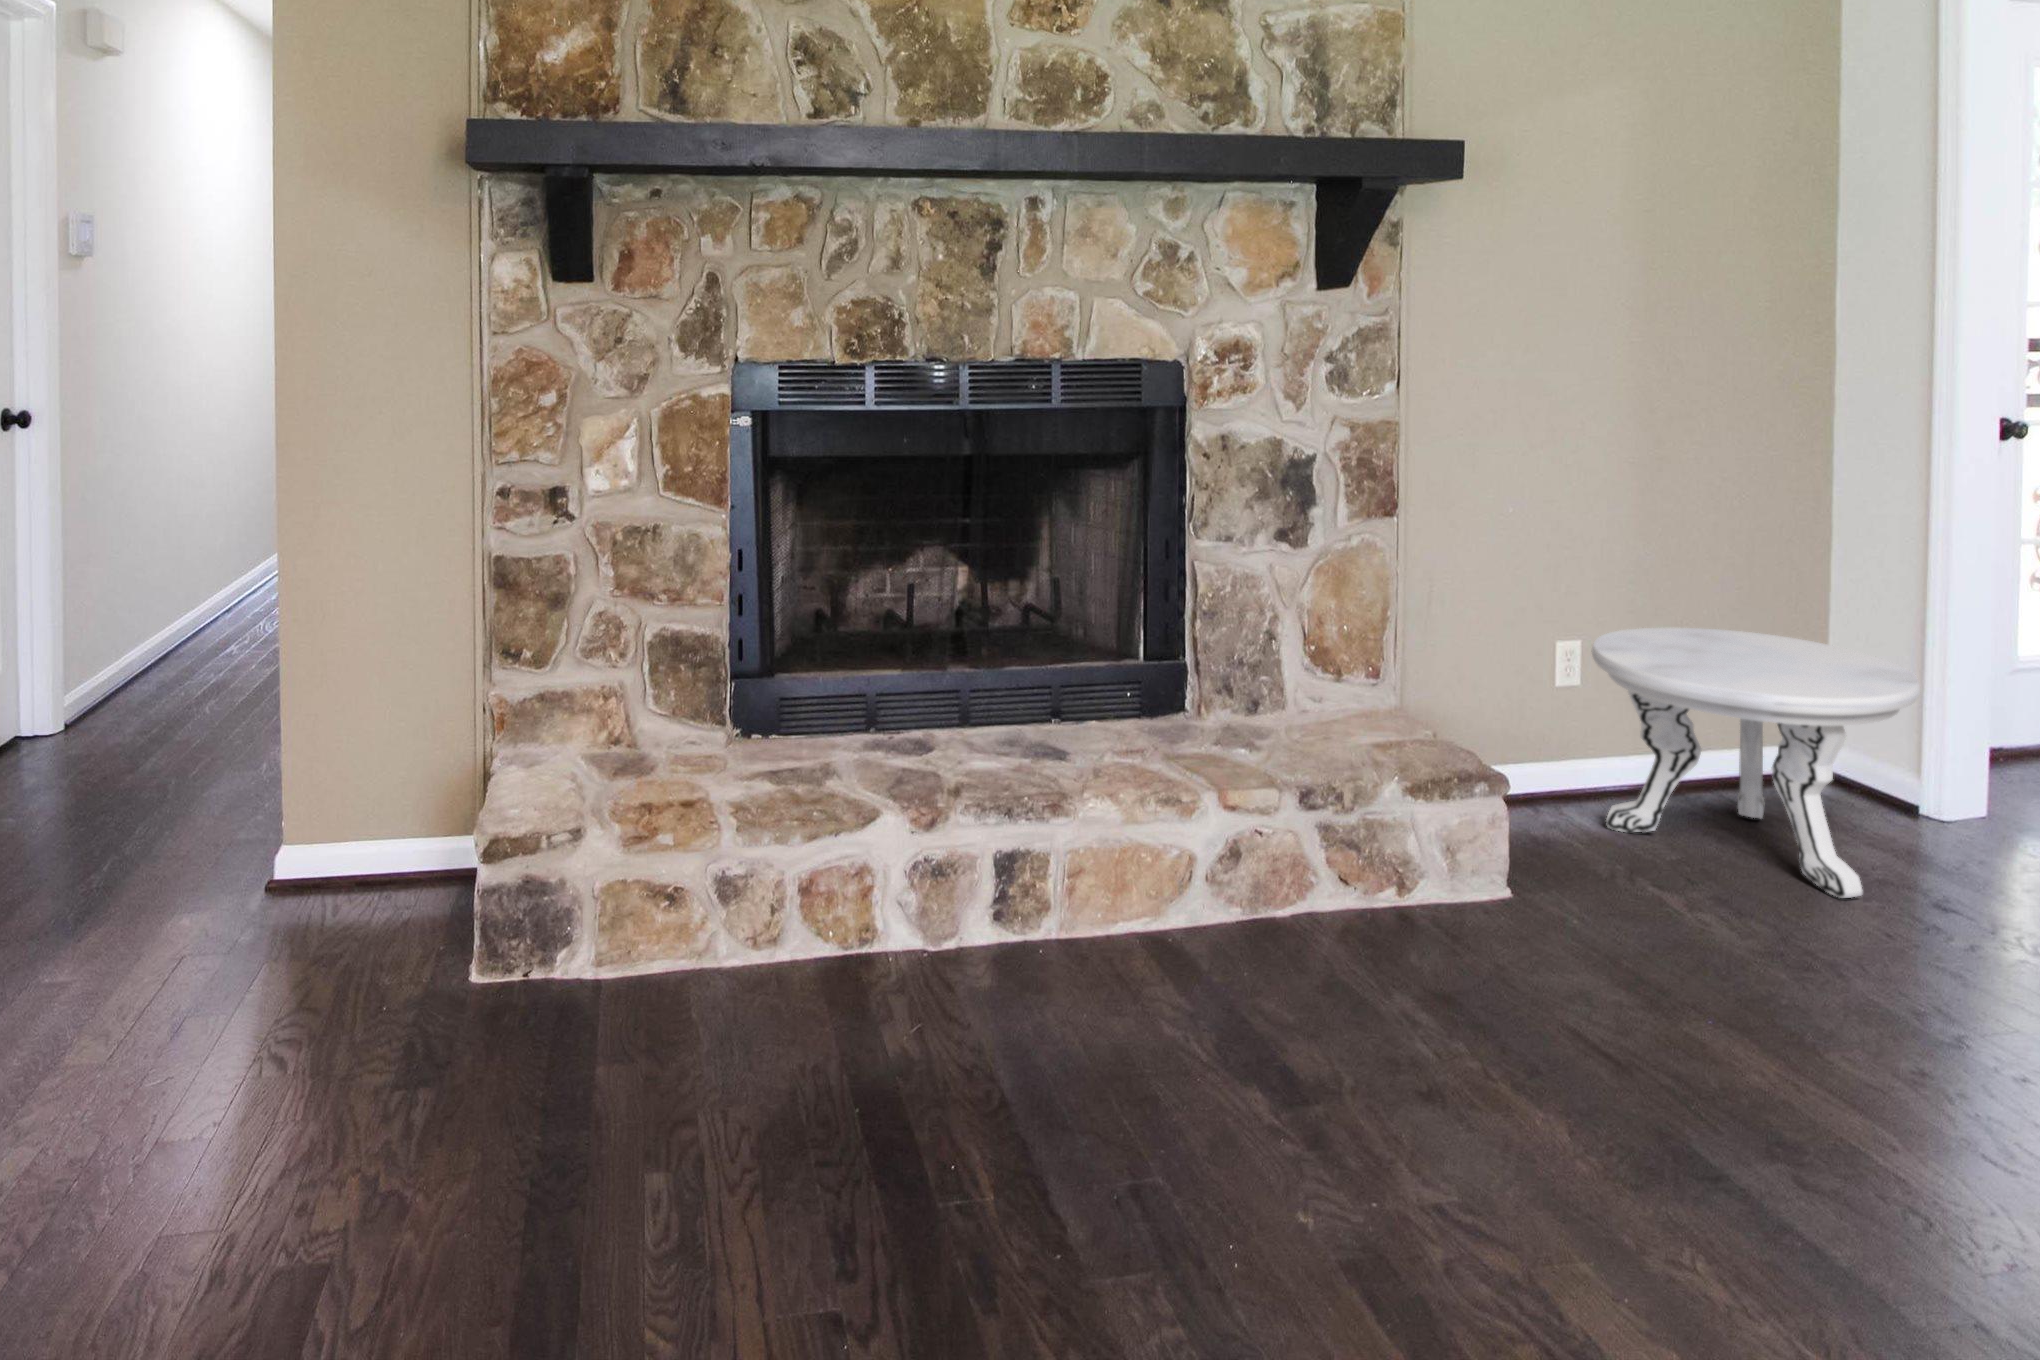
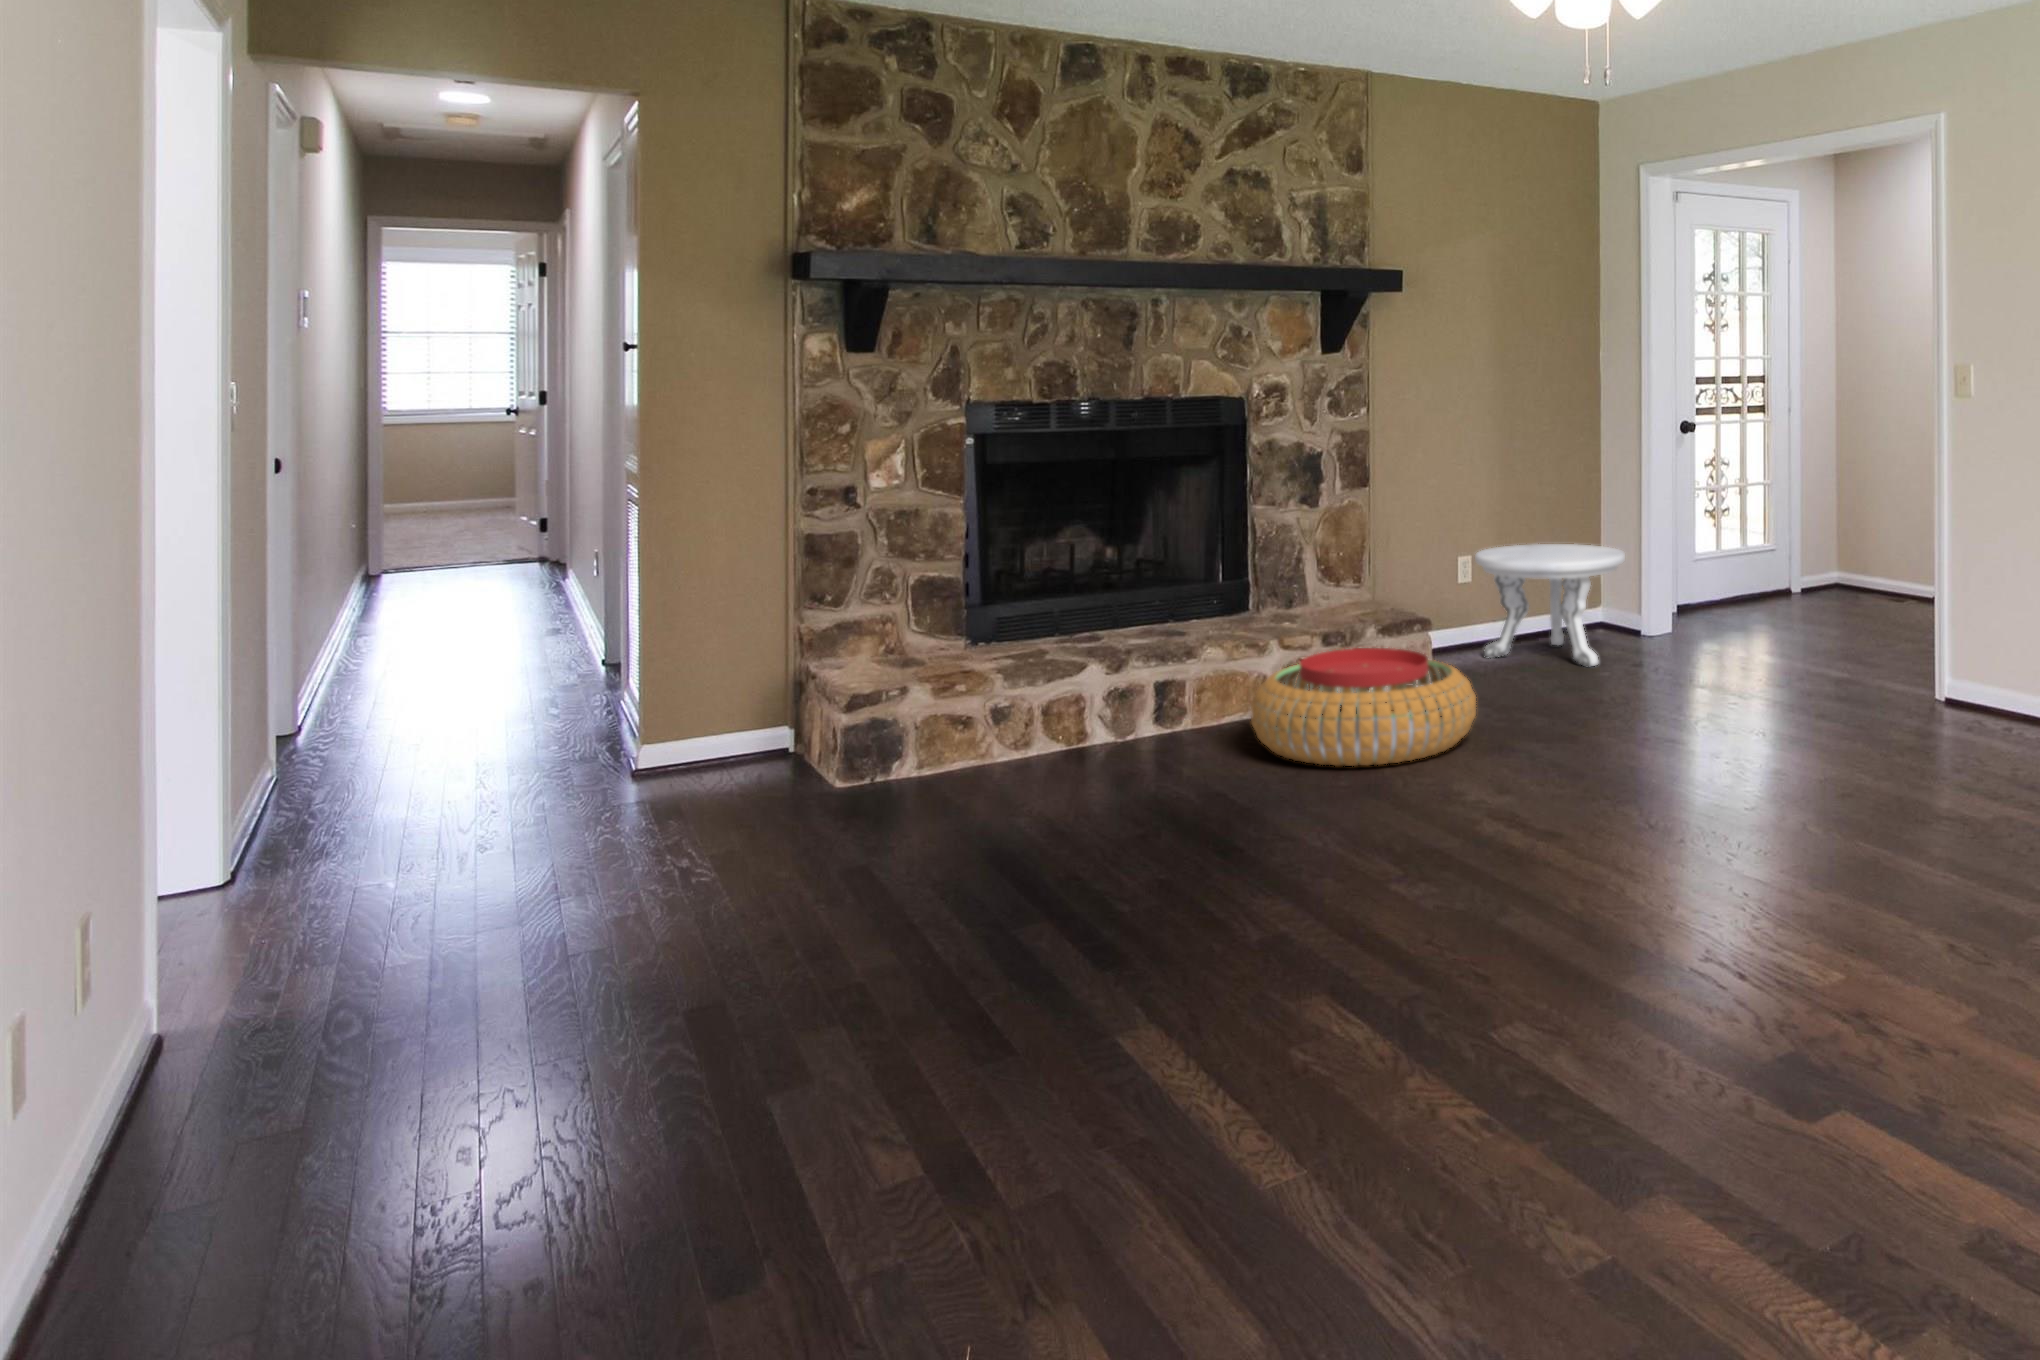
pouf: none [1142,858,1631,1196] -> present [1251,648,1476,766]

